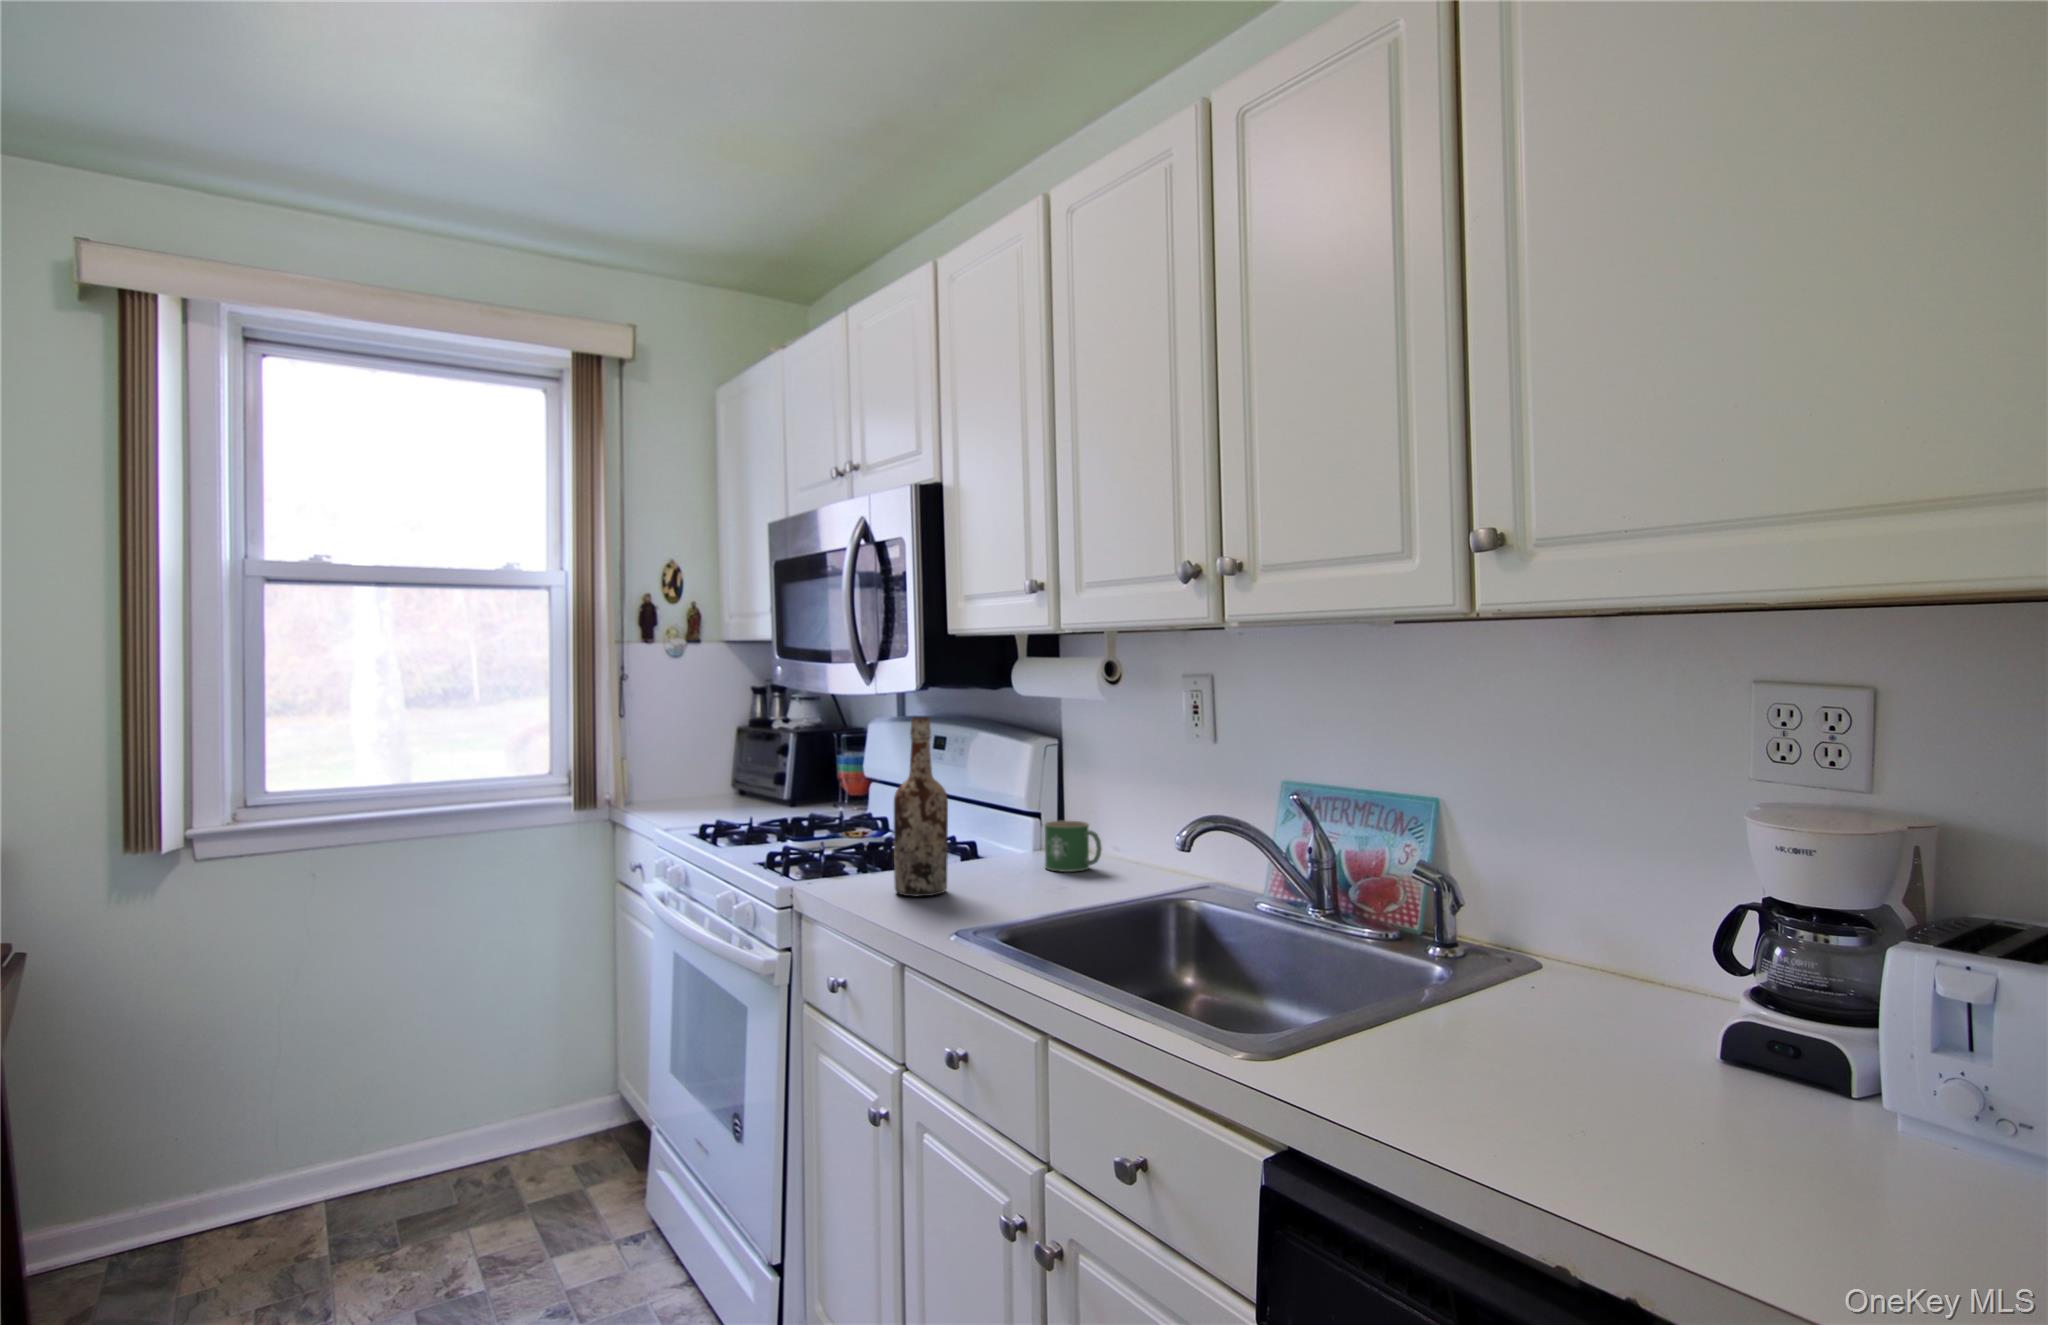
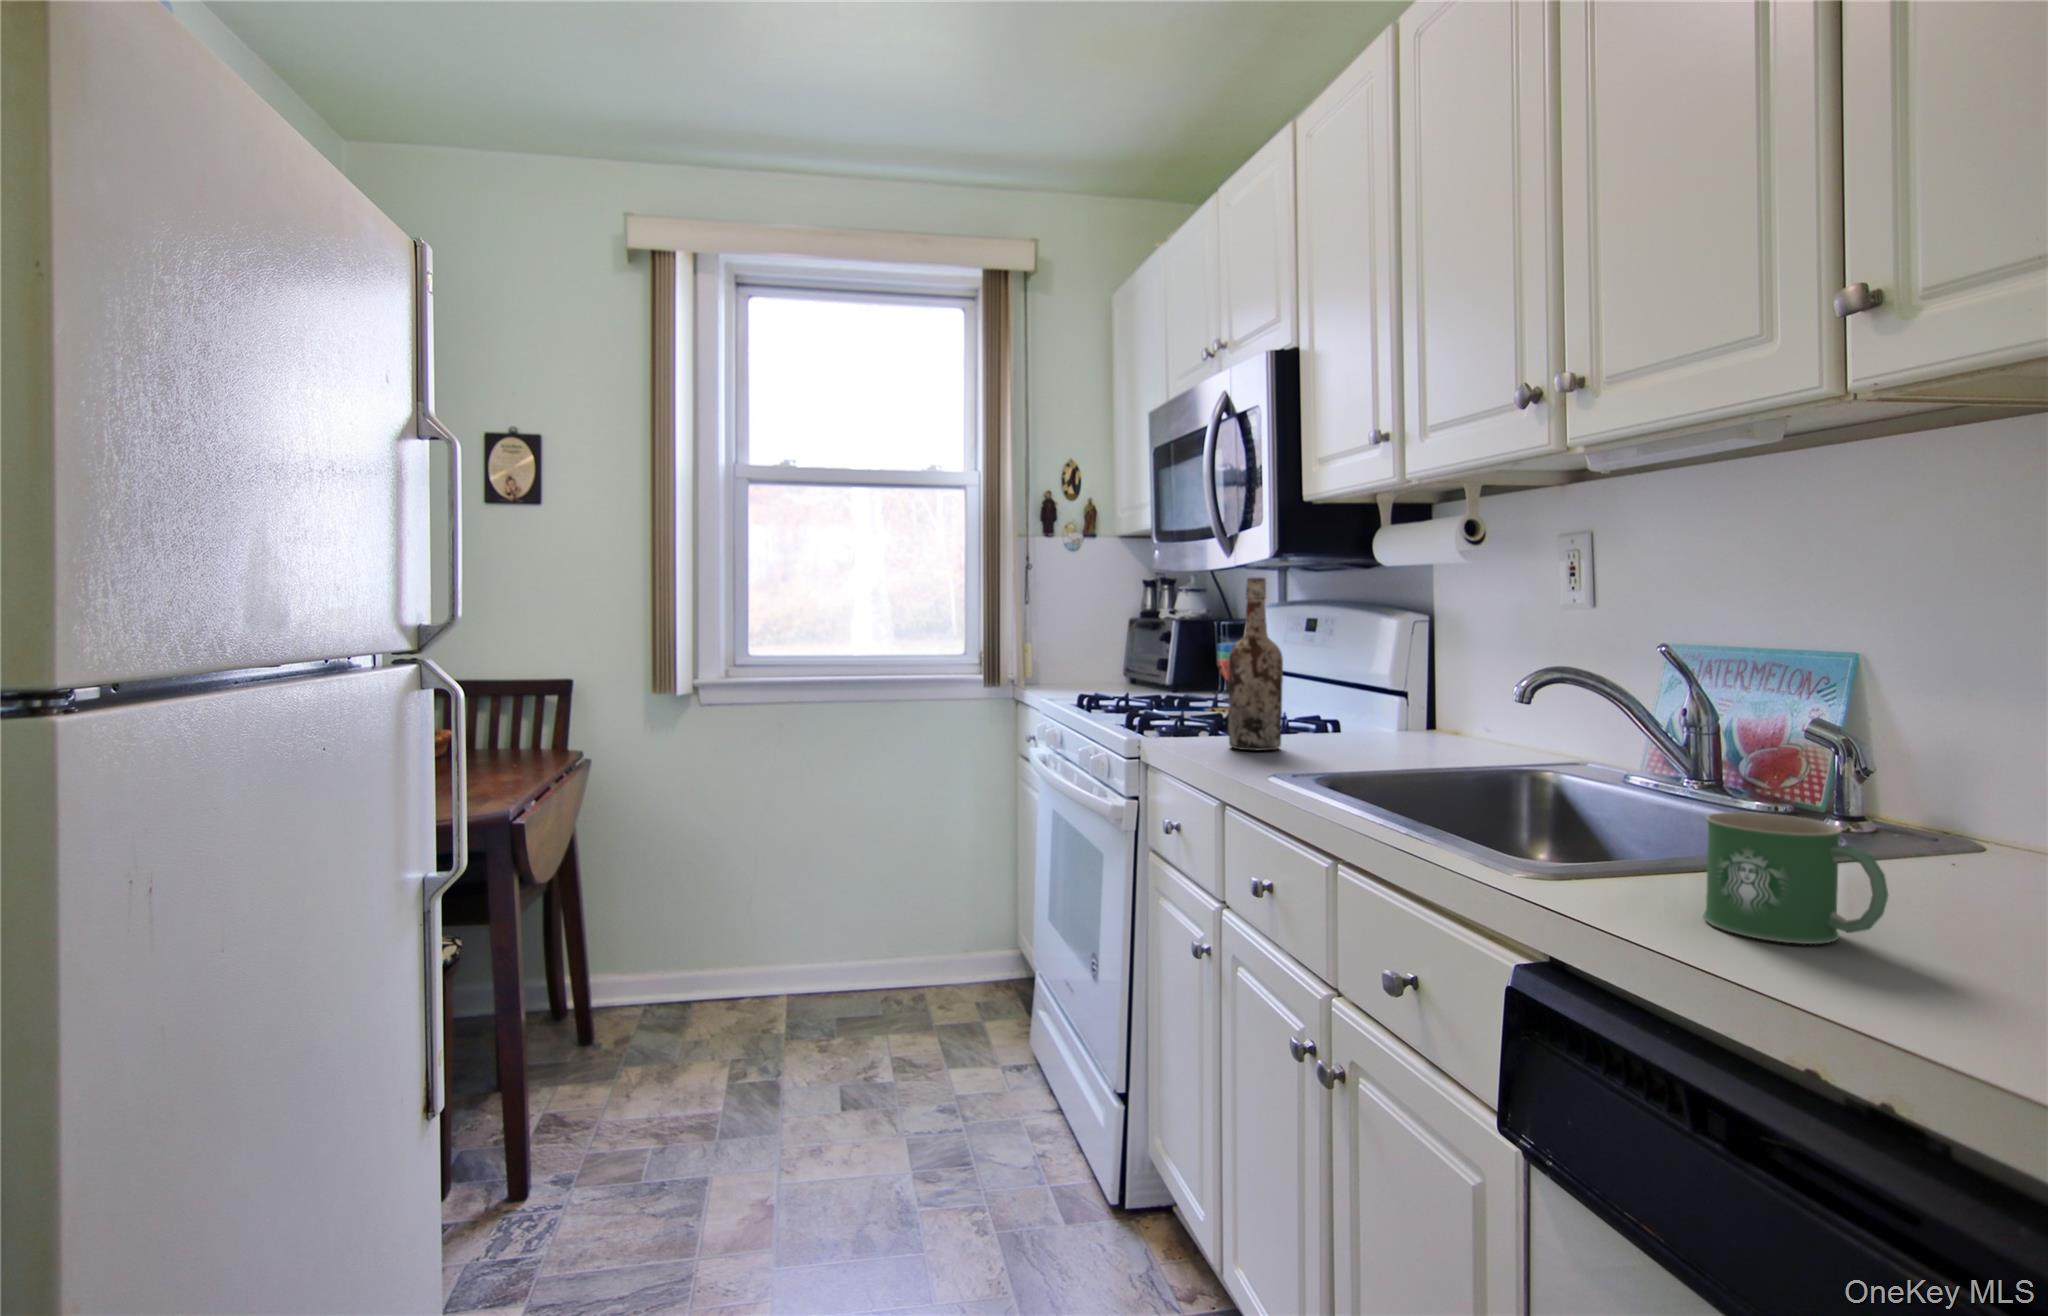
mug: present [1045,821,1102,872] -> present [1704,812,1888,944]

